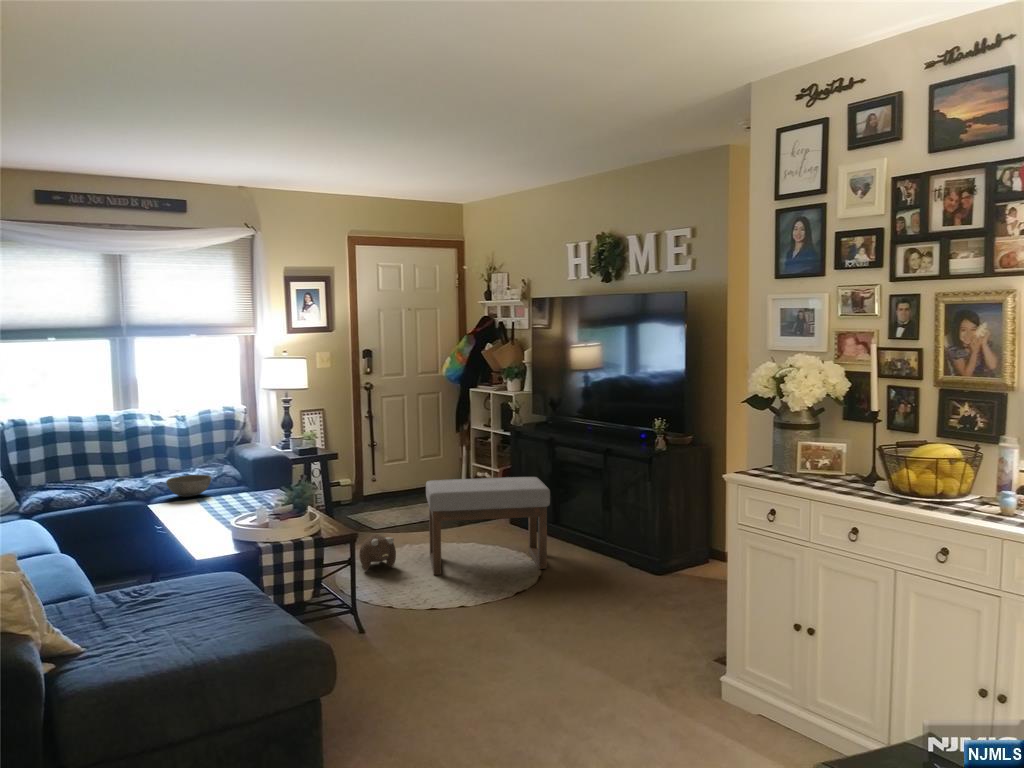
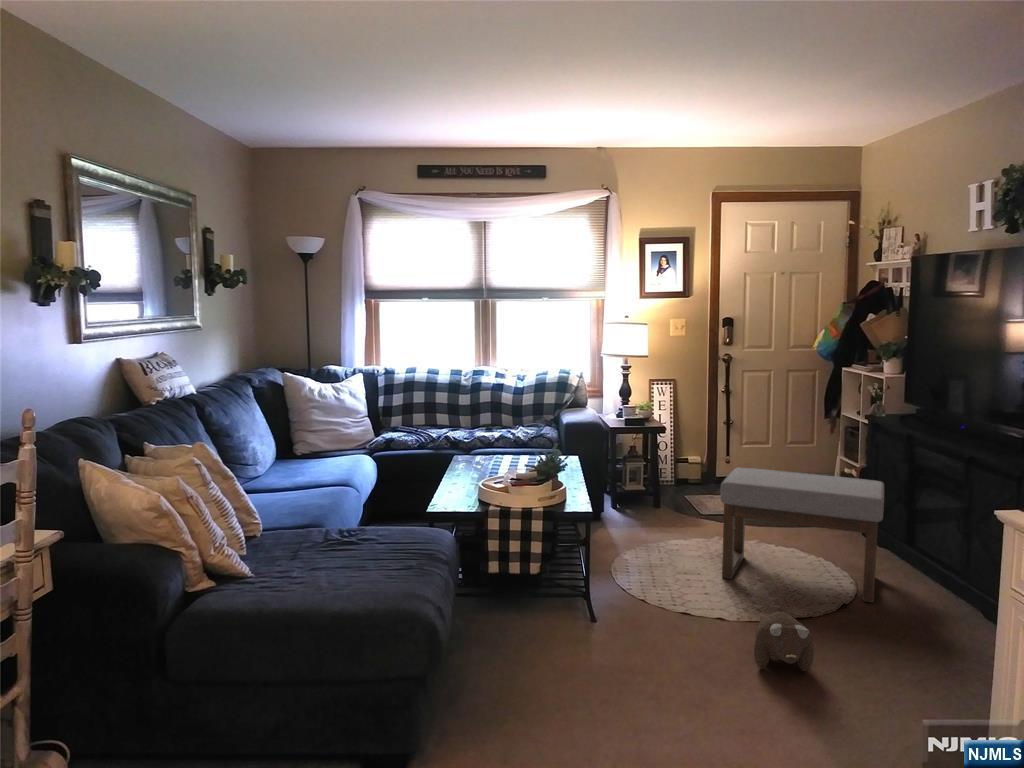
bowl: present [166,475,211,497] -> none [478,431,518,451]
plush toy: present [359,534,396,571] -> present [754,612,814,671]

